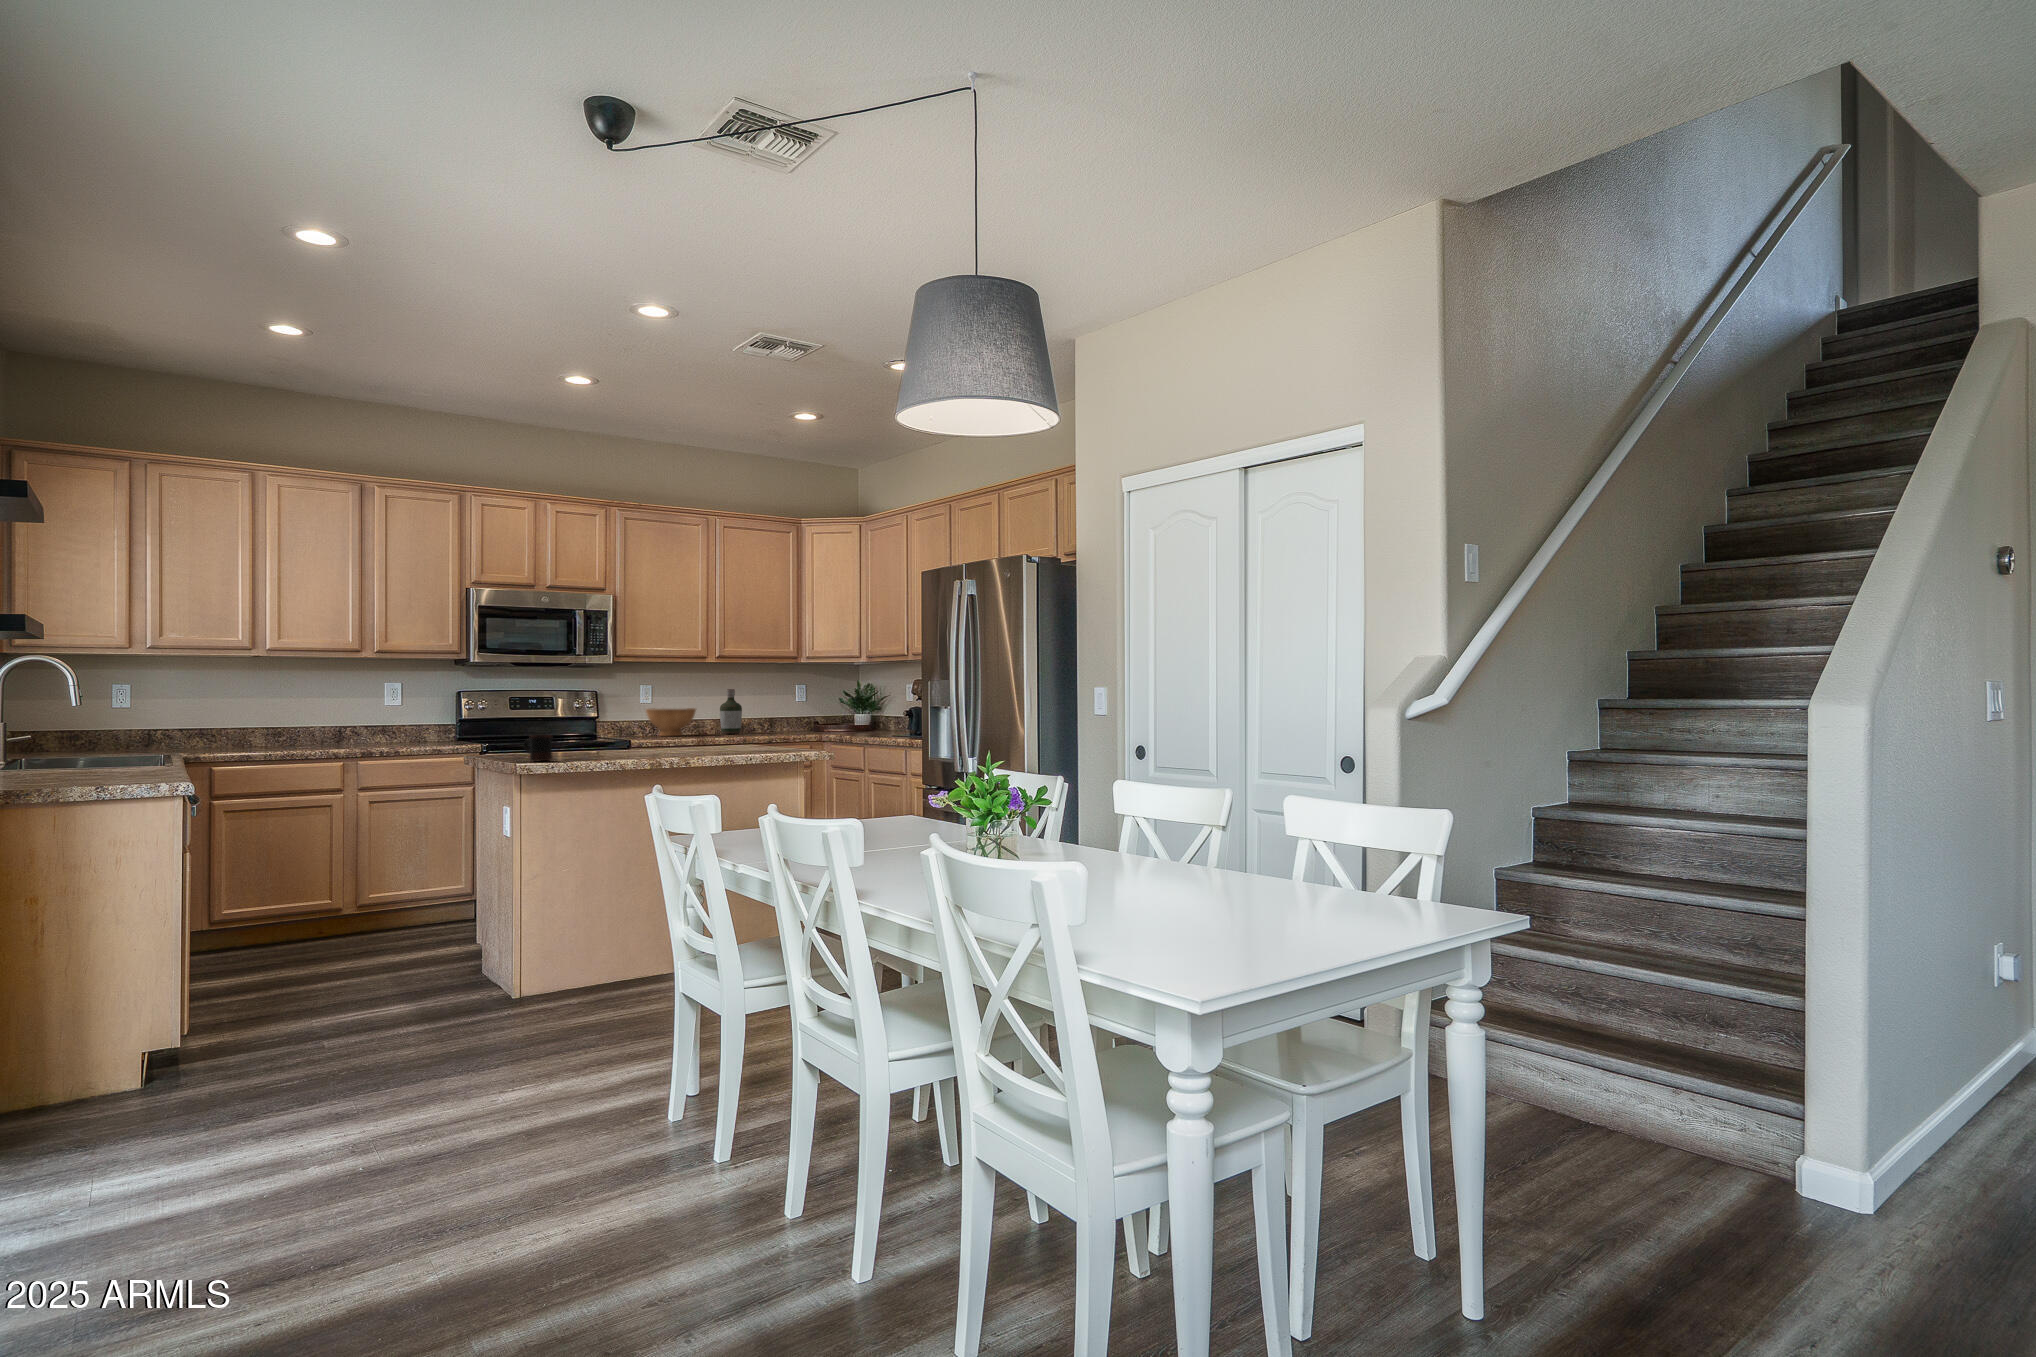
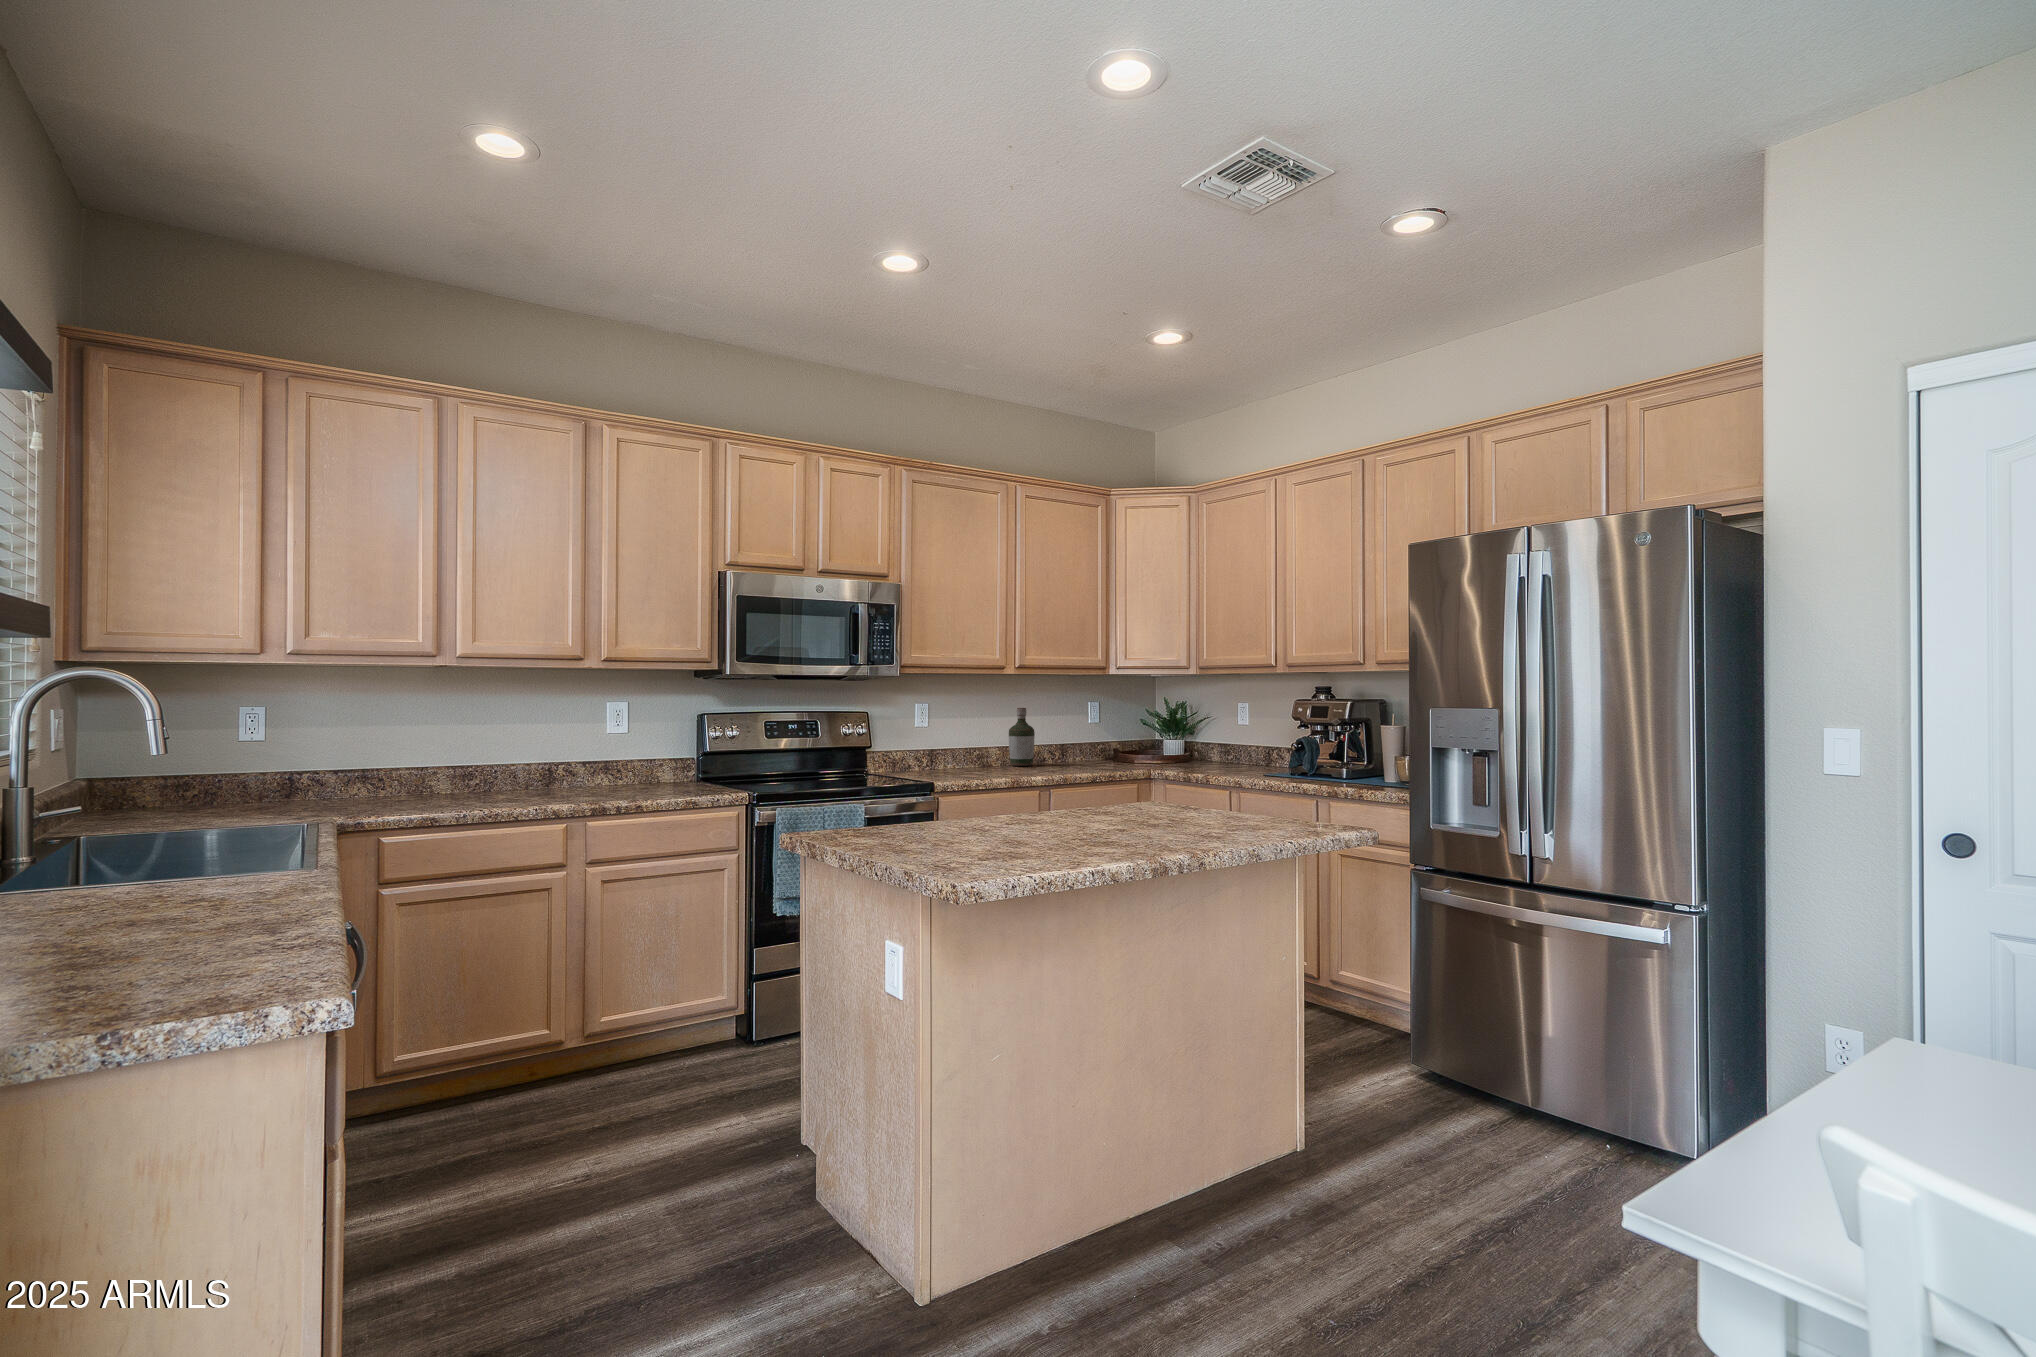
bowl: present [646,708,696,736] -> none [921,732,986,771]
mug: present [523,735,552,761] -> none [927,819,980,870]

